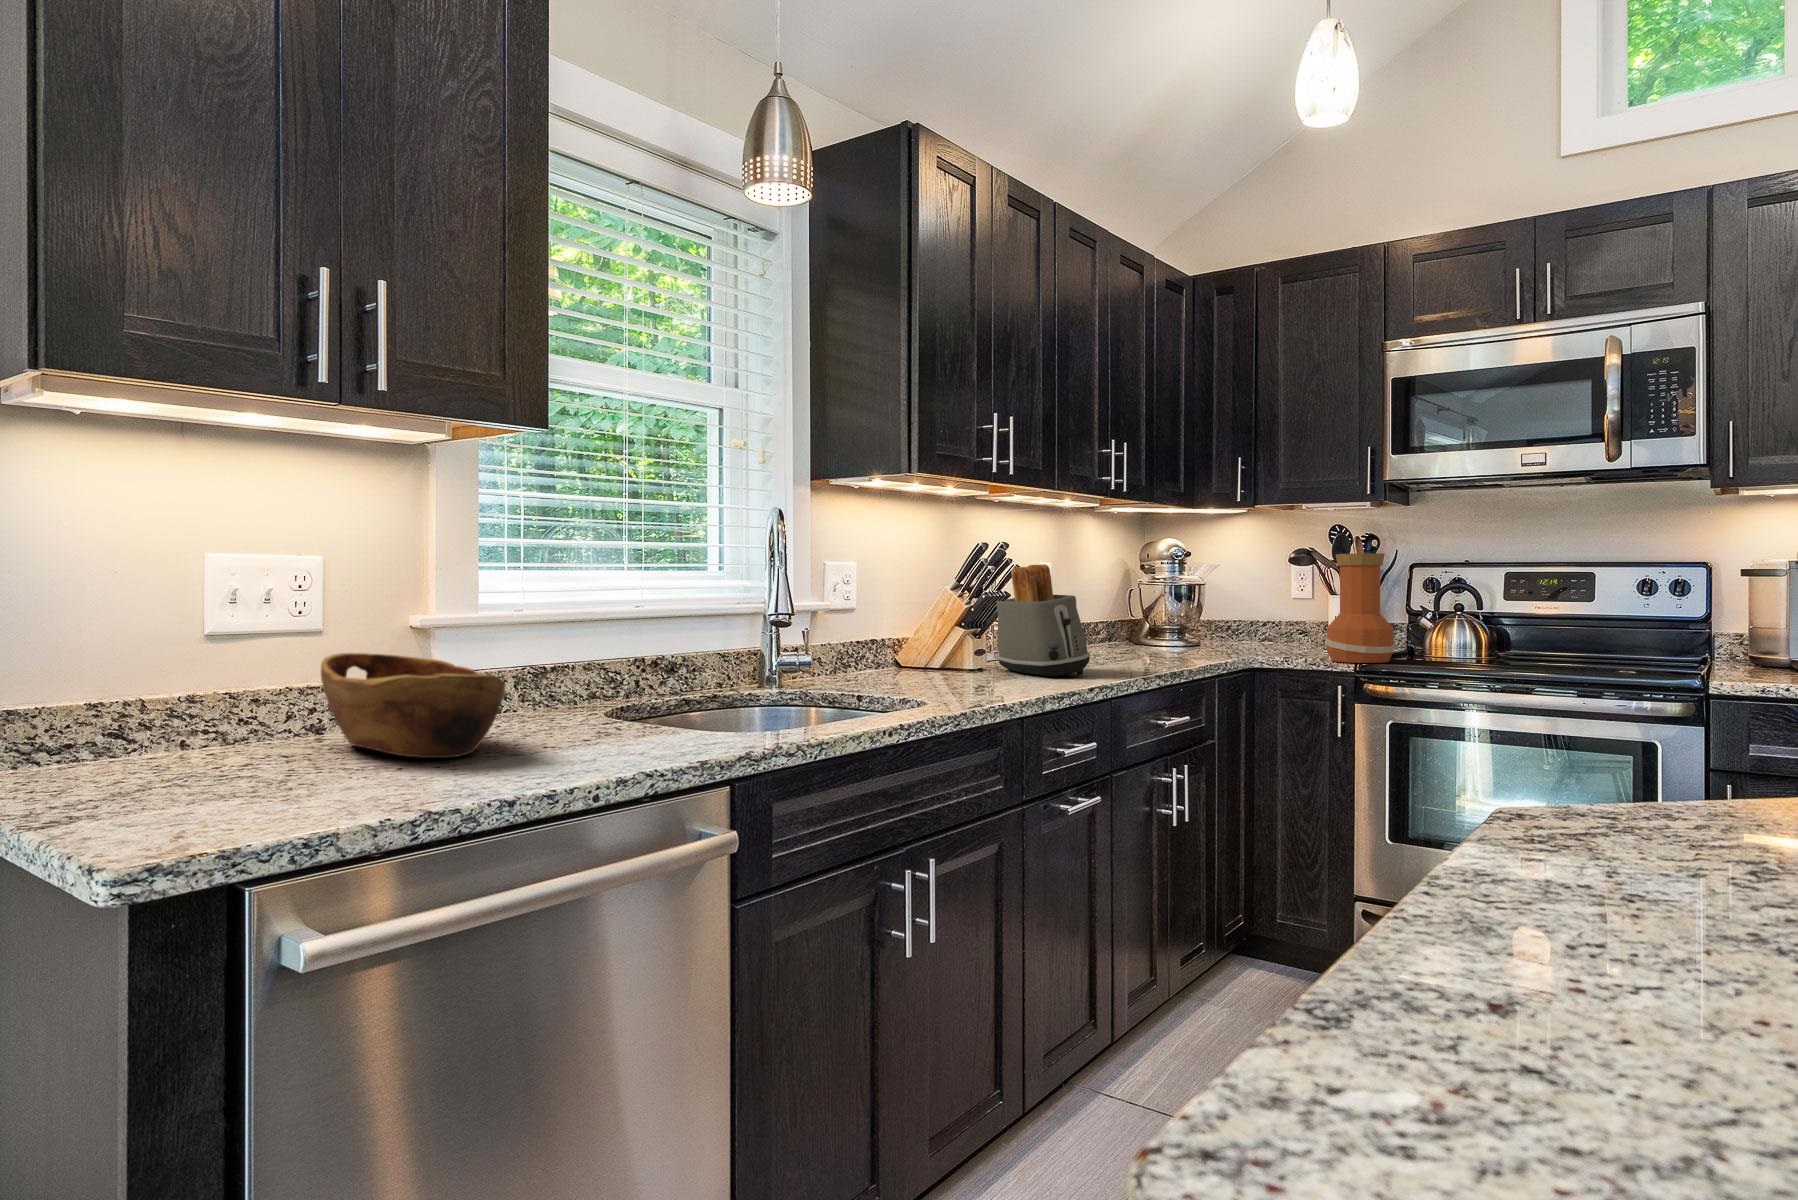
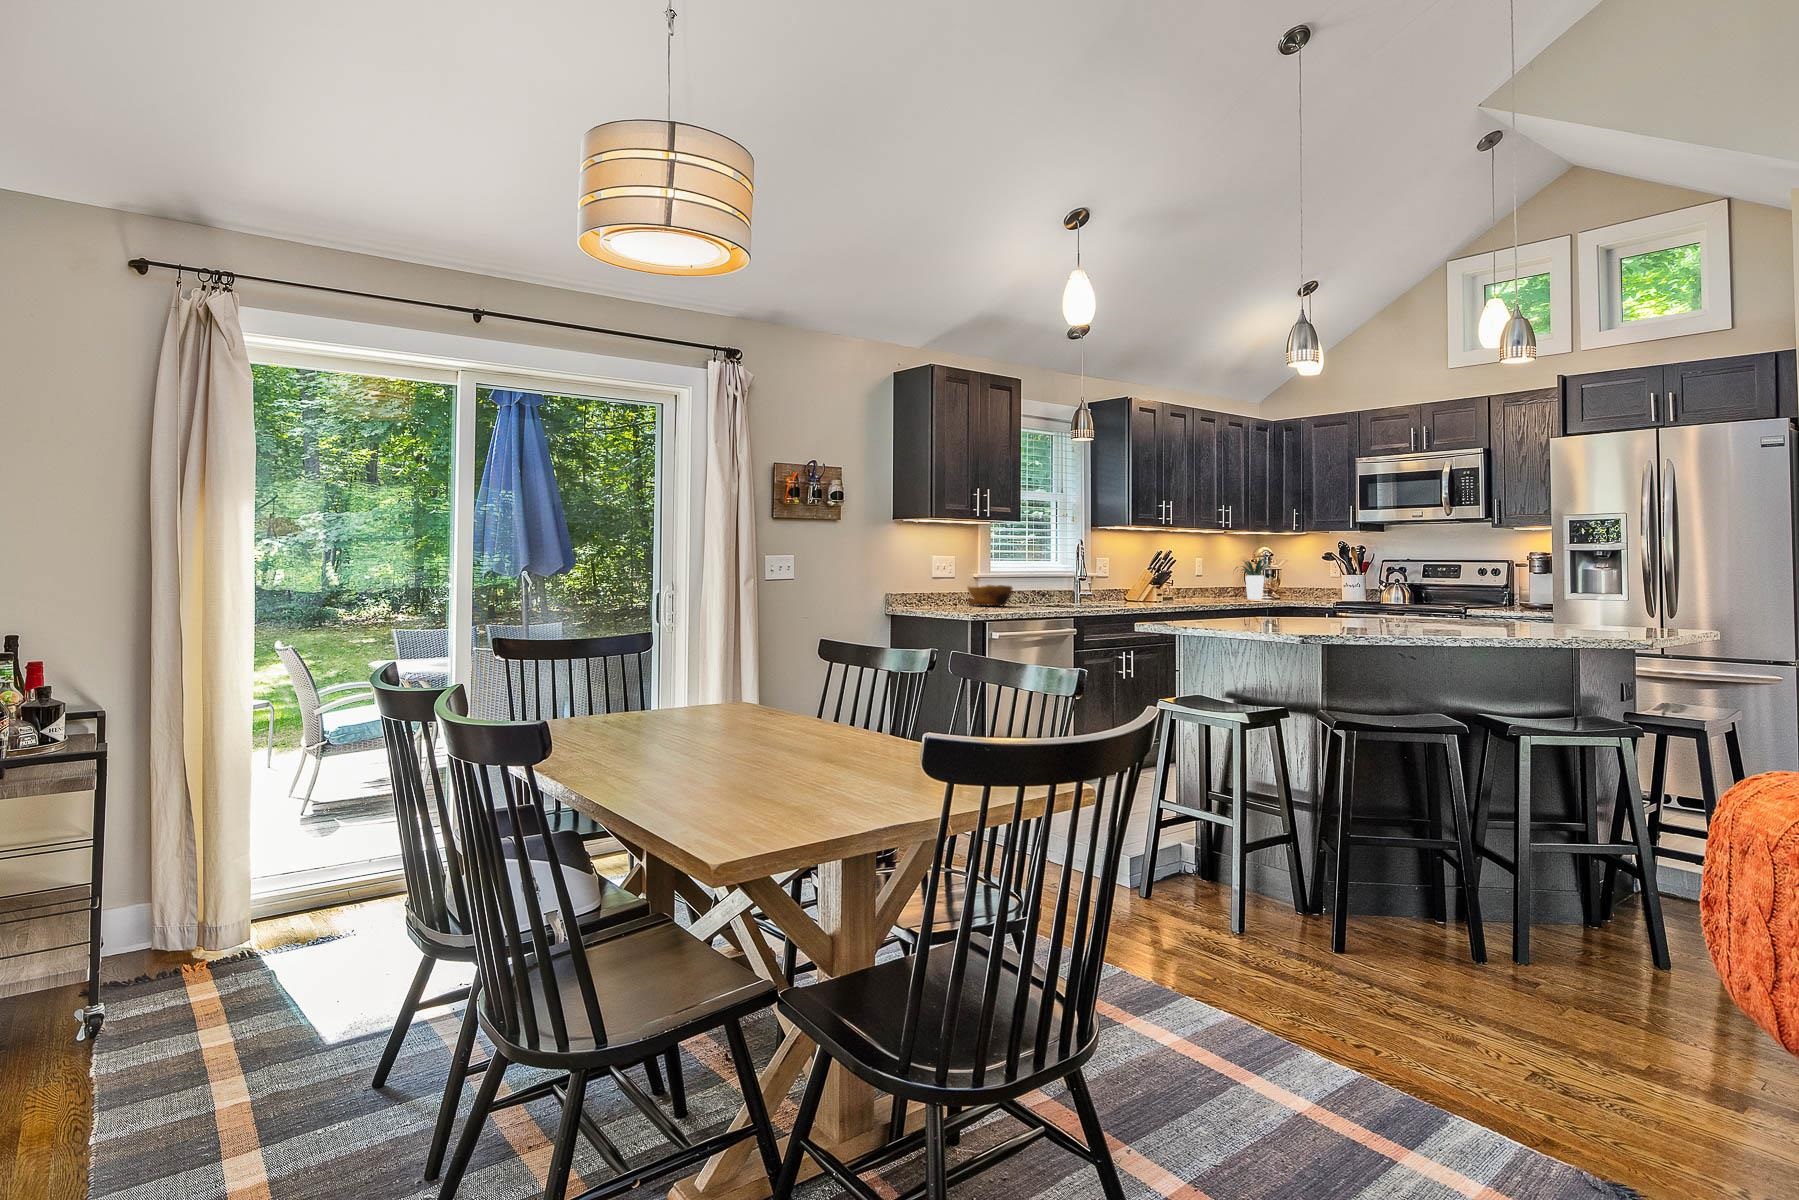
vase: present [1325,553,1396,663] -> none [1319,555,1350,602]
potted plant: none [1109,562,1217,652] -> present [1235,559,1271,599]
toaster: present [997,564,1090,676] -> none [1167,560,1201,602]

